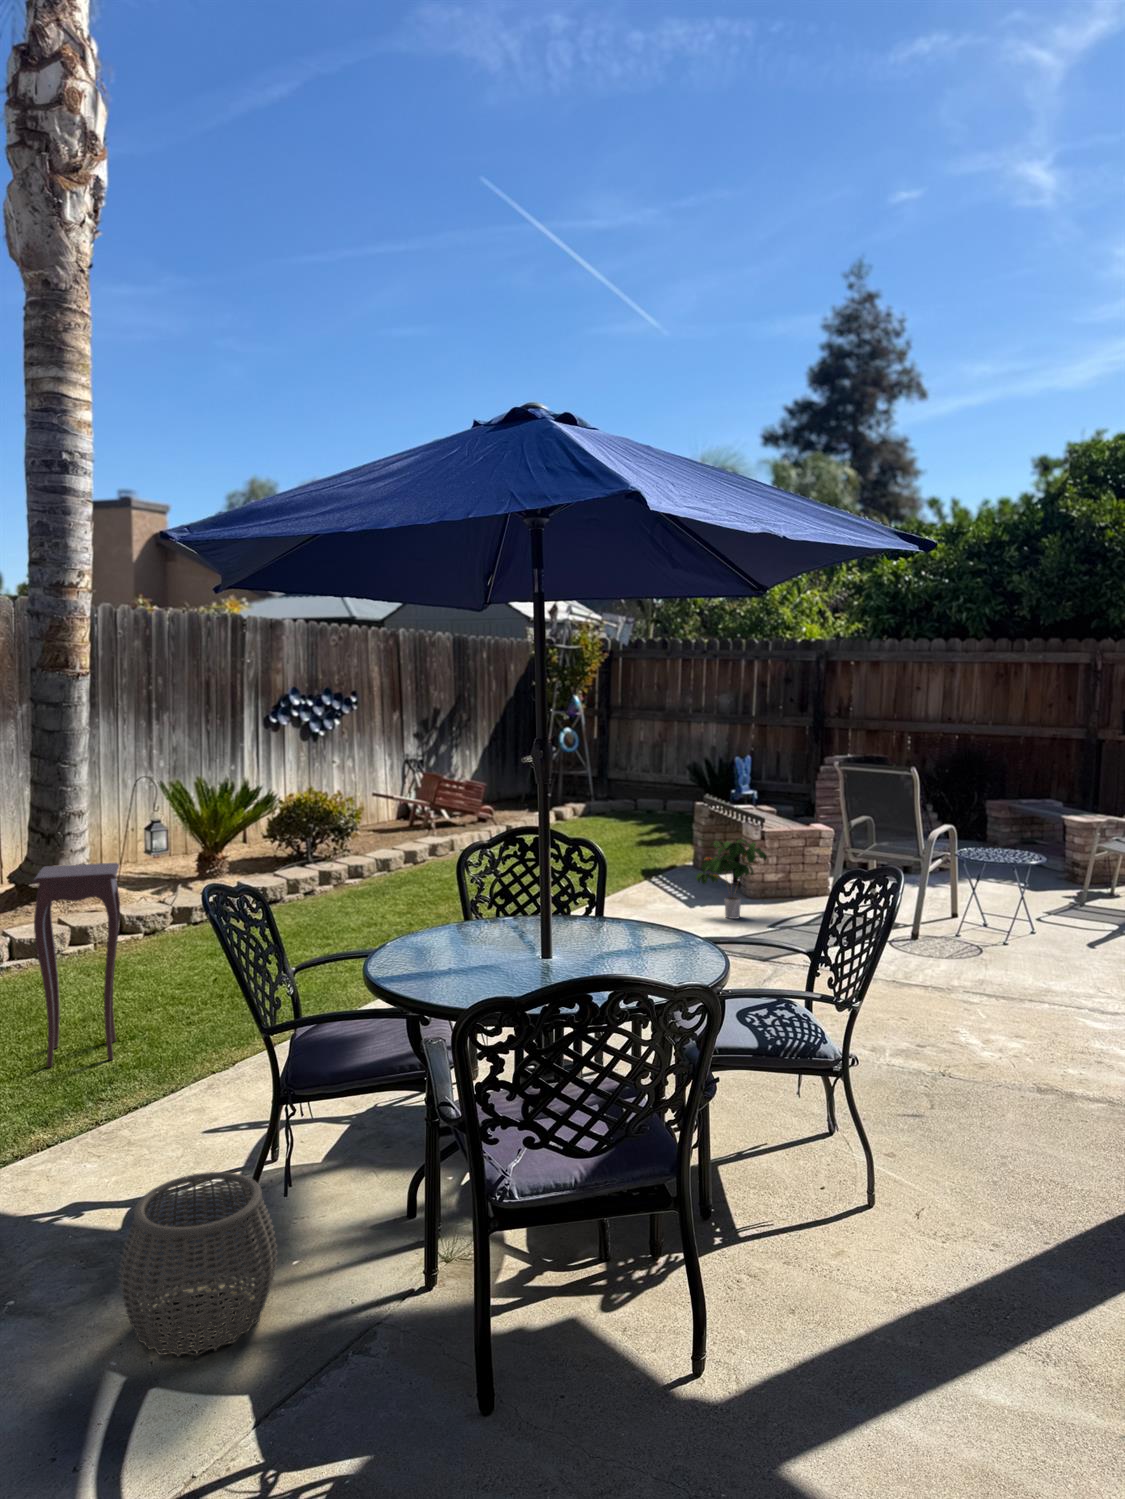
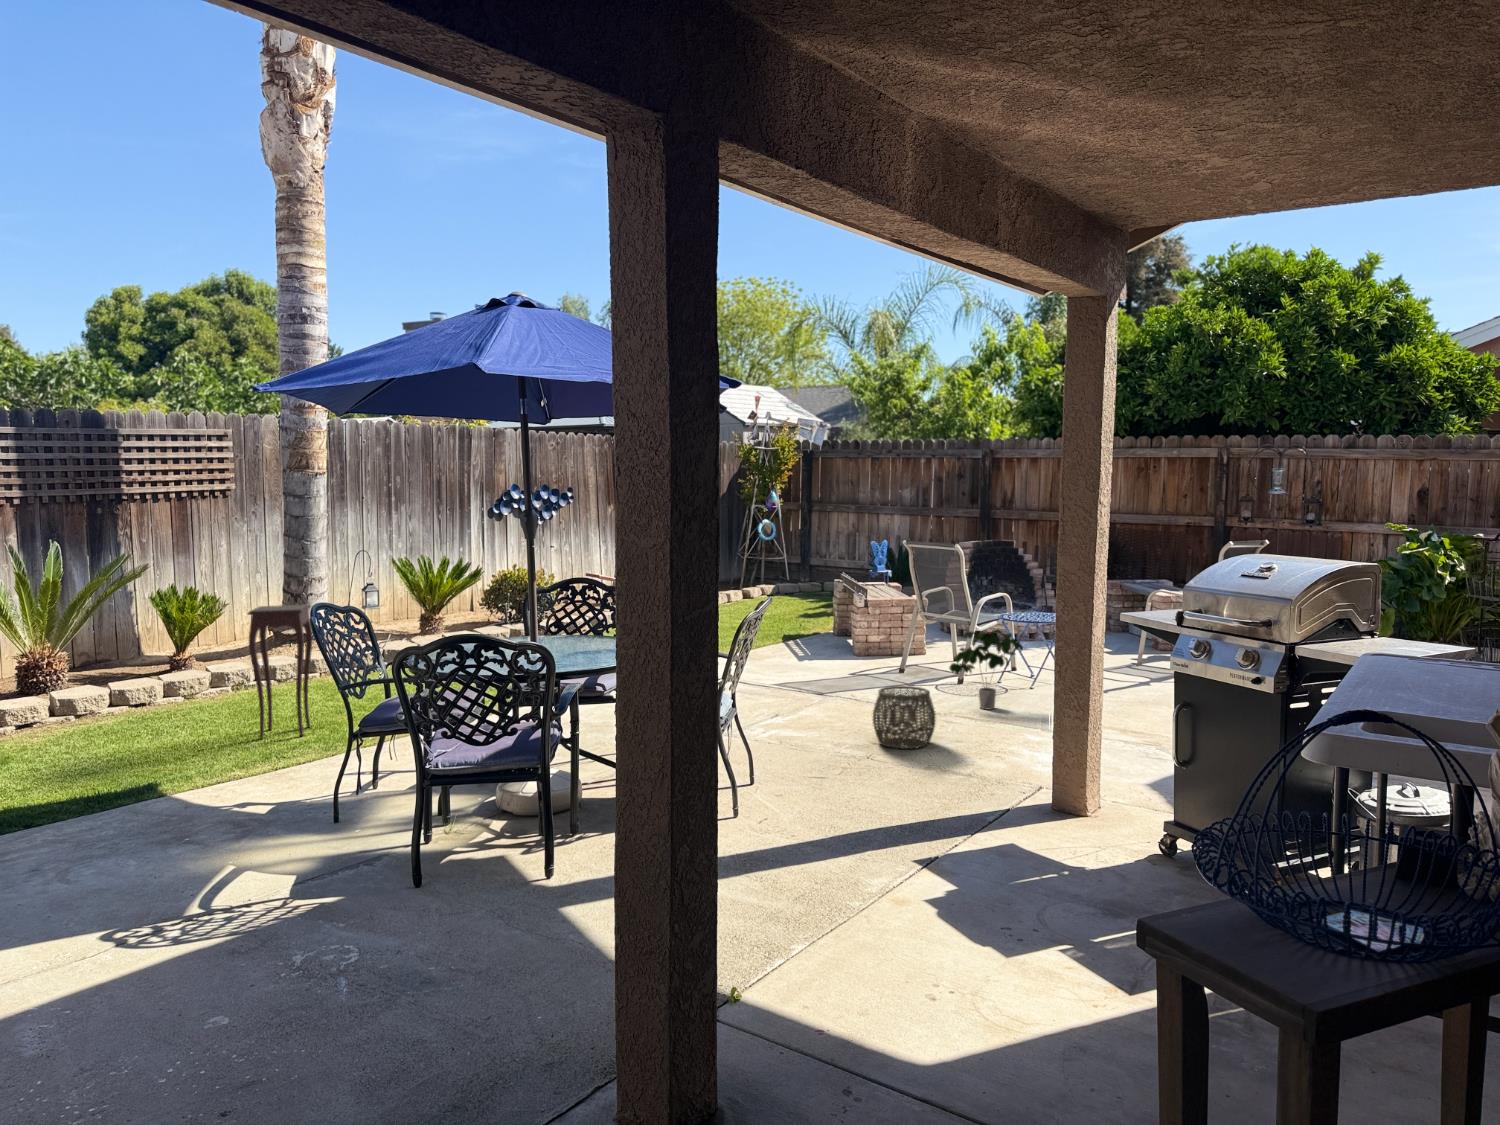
potted plant: present [696,839,767,919] -> present [949,630,1023,709]
woven basket: present [119,1172,278,1357] -> present [873,686,936,749]

